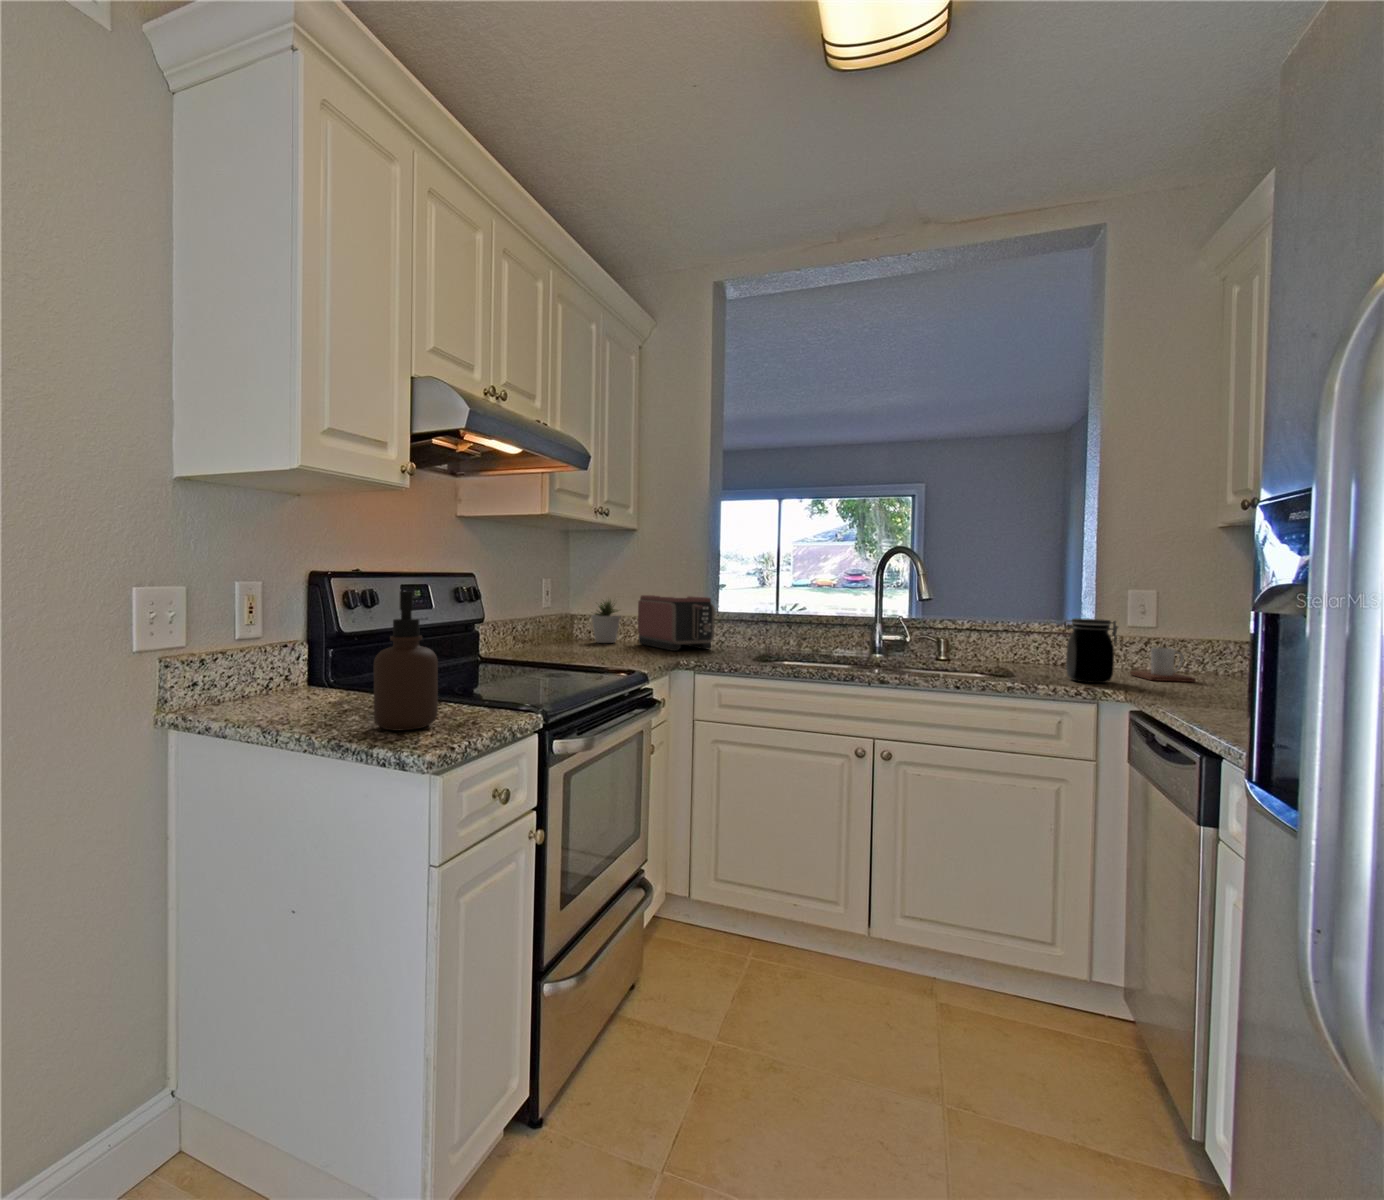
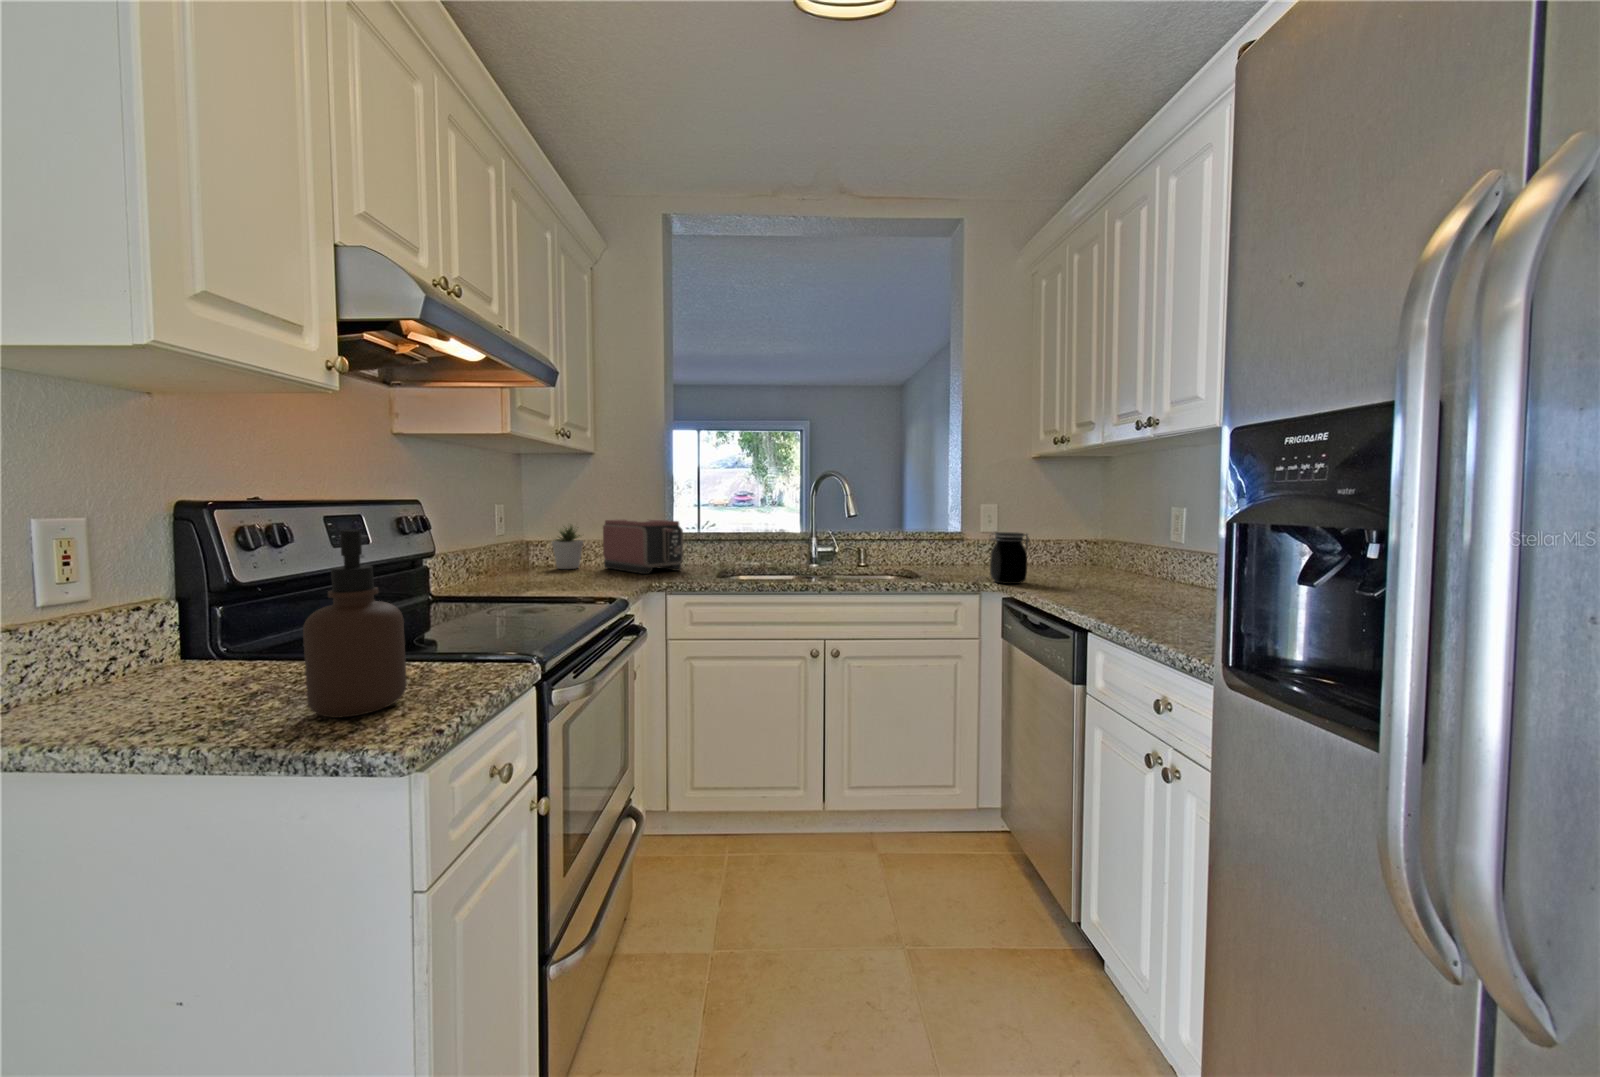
mug: present [1130,647,1196,682] -> none [1028,553,1075,579]

